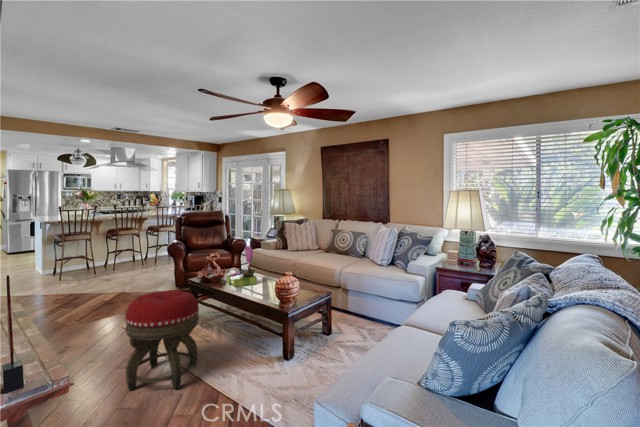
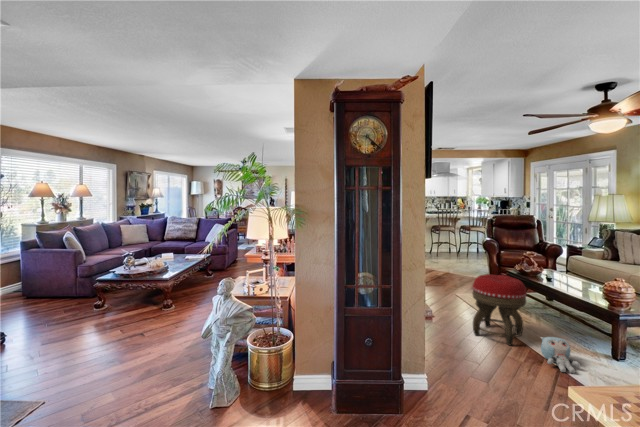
flower arrangement: present [227,246,257,287] -> none [545,249,579,285]
plush toy: none [212,358,253,407] -> present [541,337,580,373]

